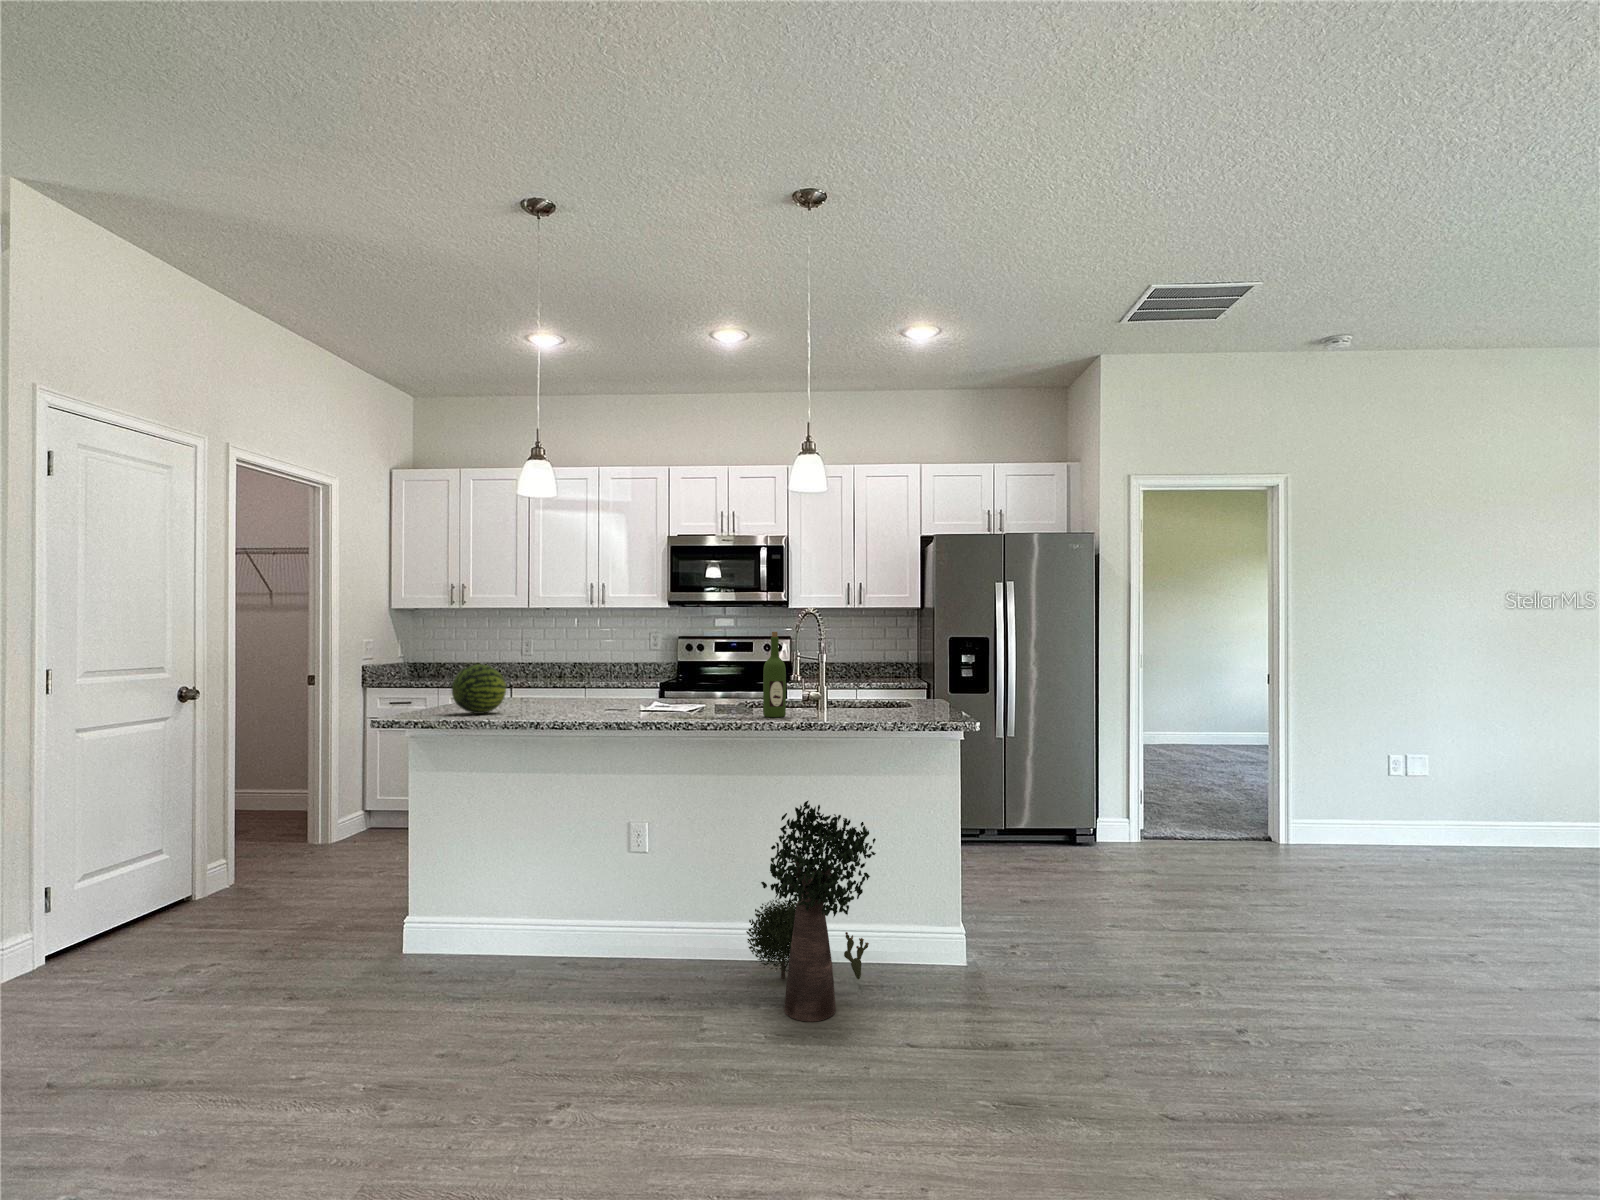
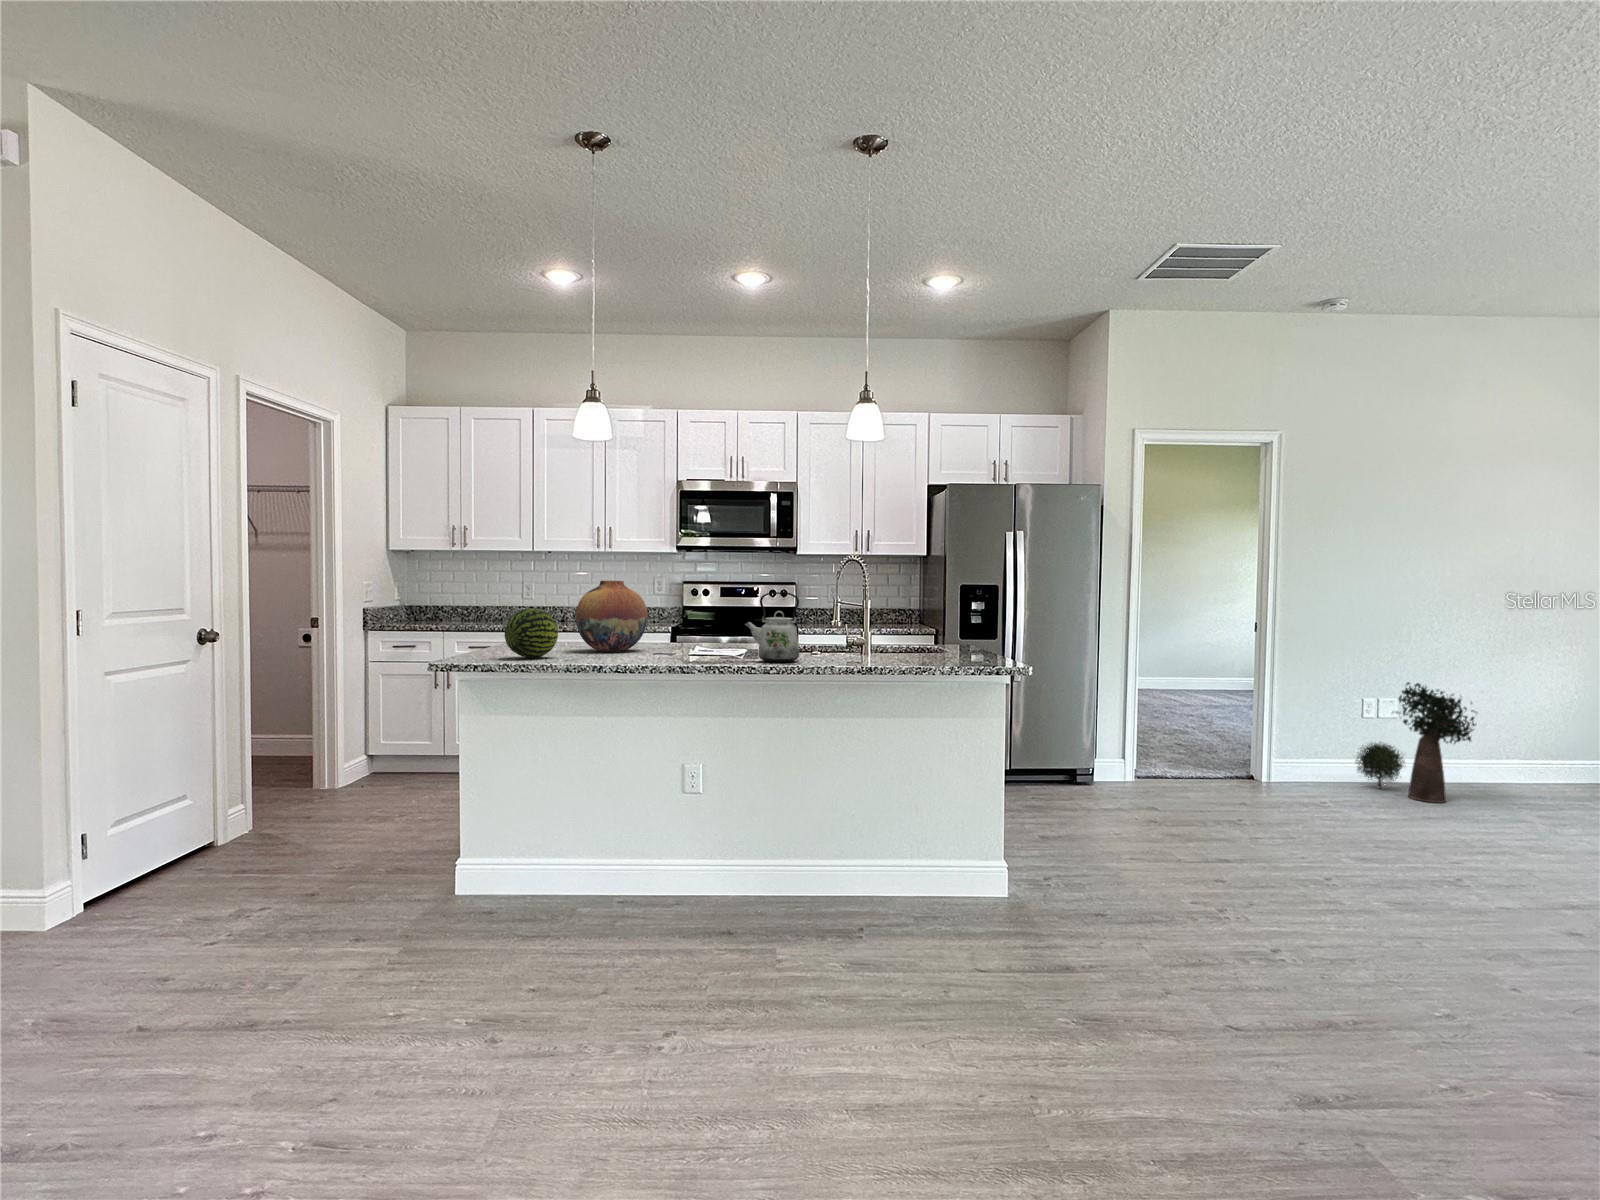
wine bottle: present [763,632,786,717] -> none [824,579,847,662]
vase: none [533,636,606,708] -> present [575,581,648,652]
kettle: none [684,646,739,718] -> present [745,592,799,663]
potted plant: present [746,801,876,1021] -> present [1356,682,1476,803]

